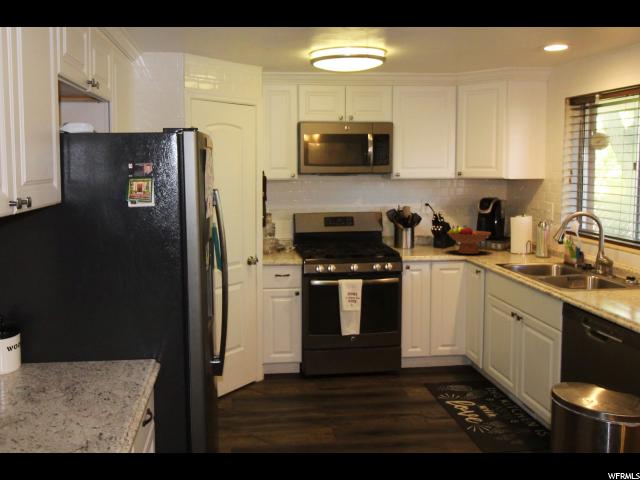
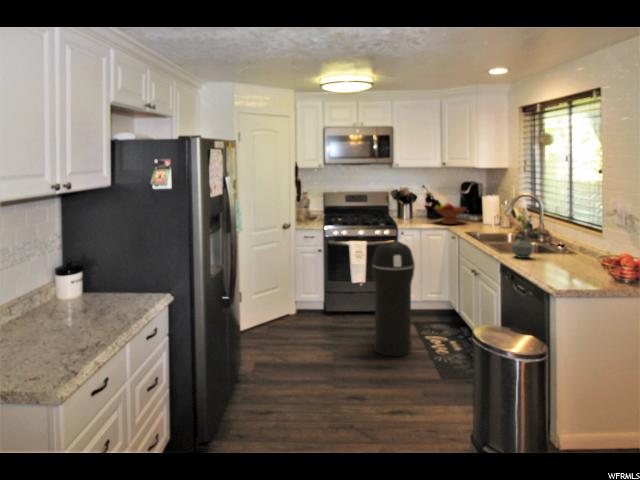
potted plant: none [581,236,618,297] -> present [512,216,539,258]
trash can: none [381,276,441,438] -> present [372,241,415,356]

